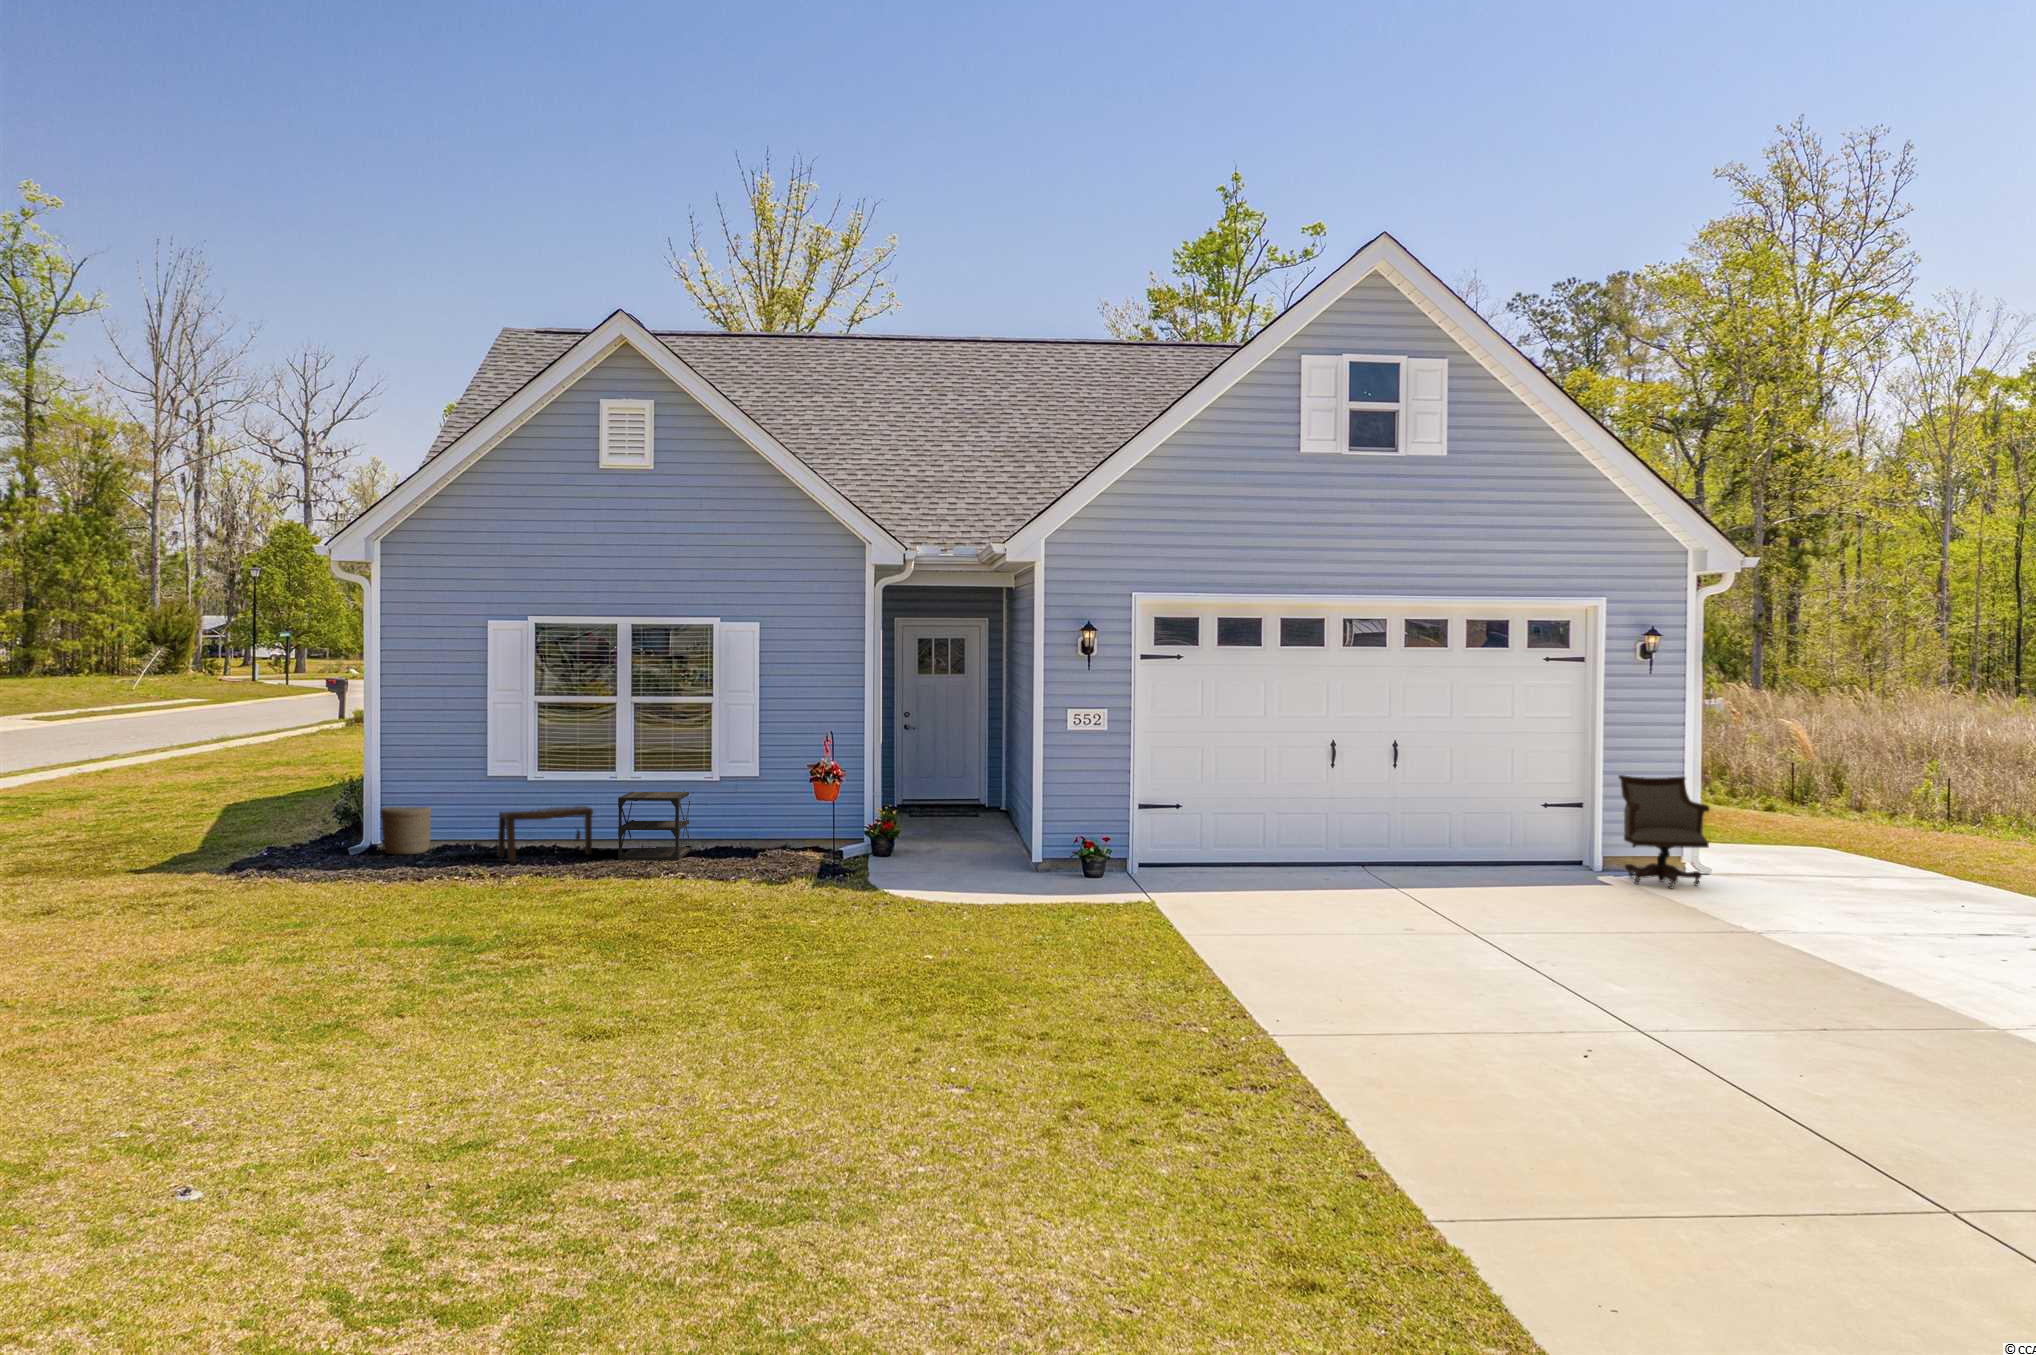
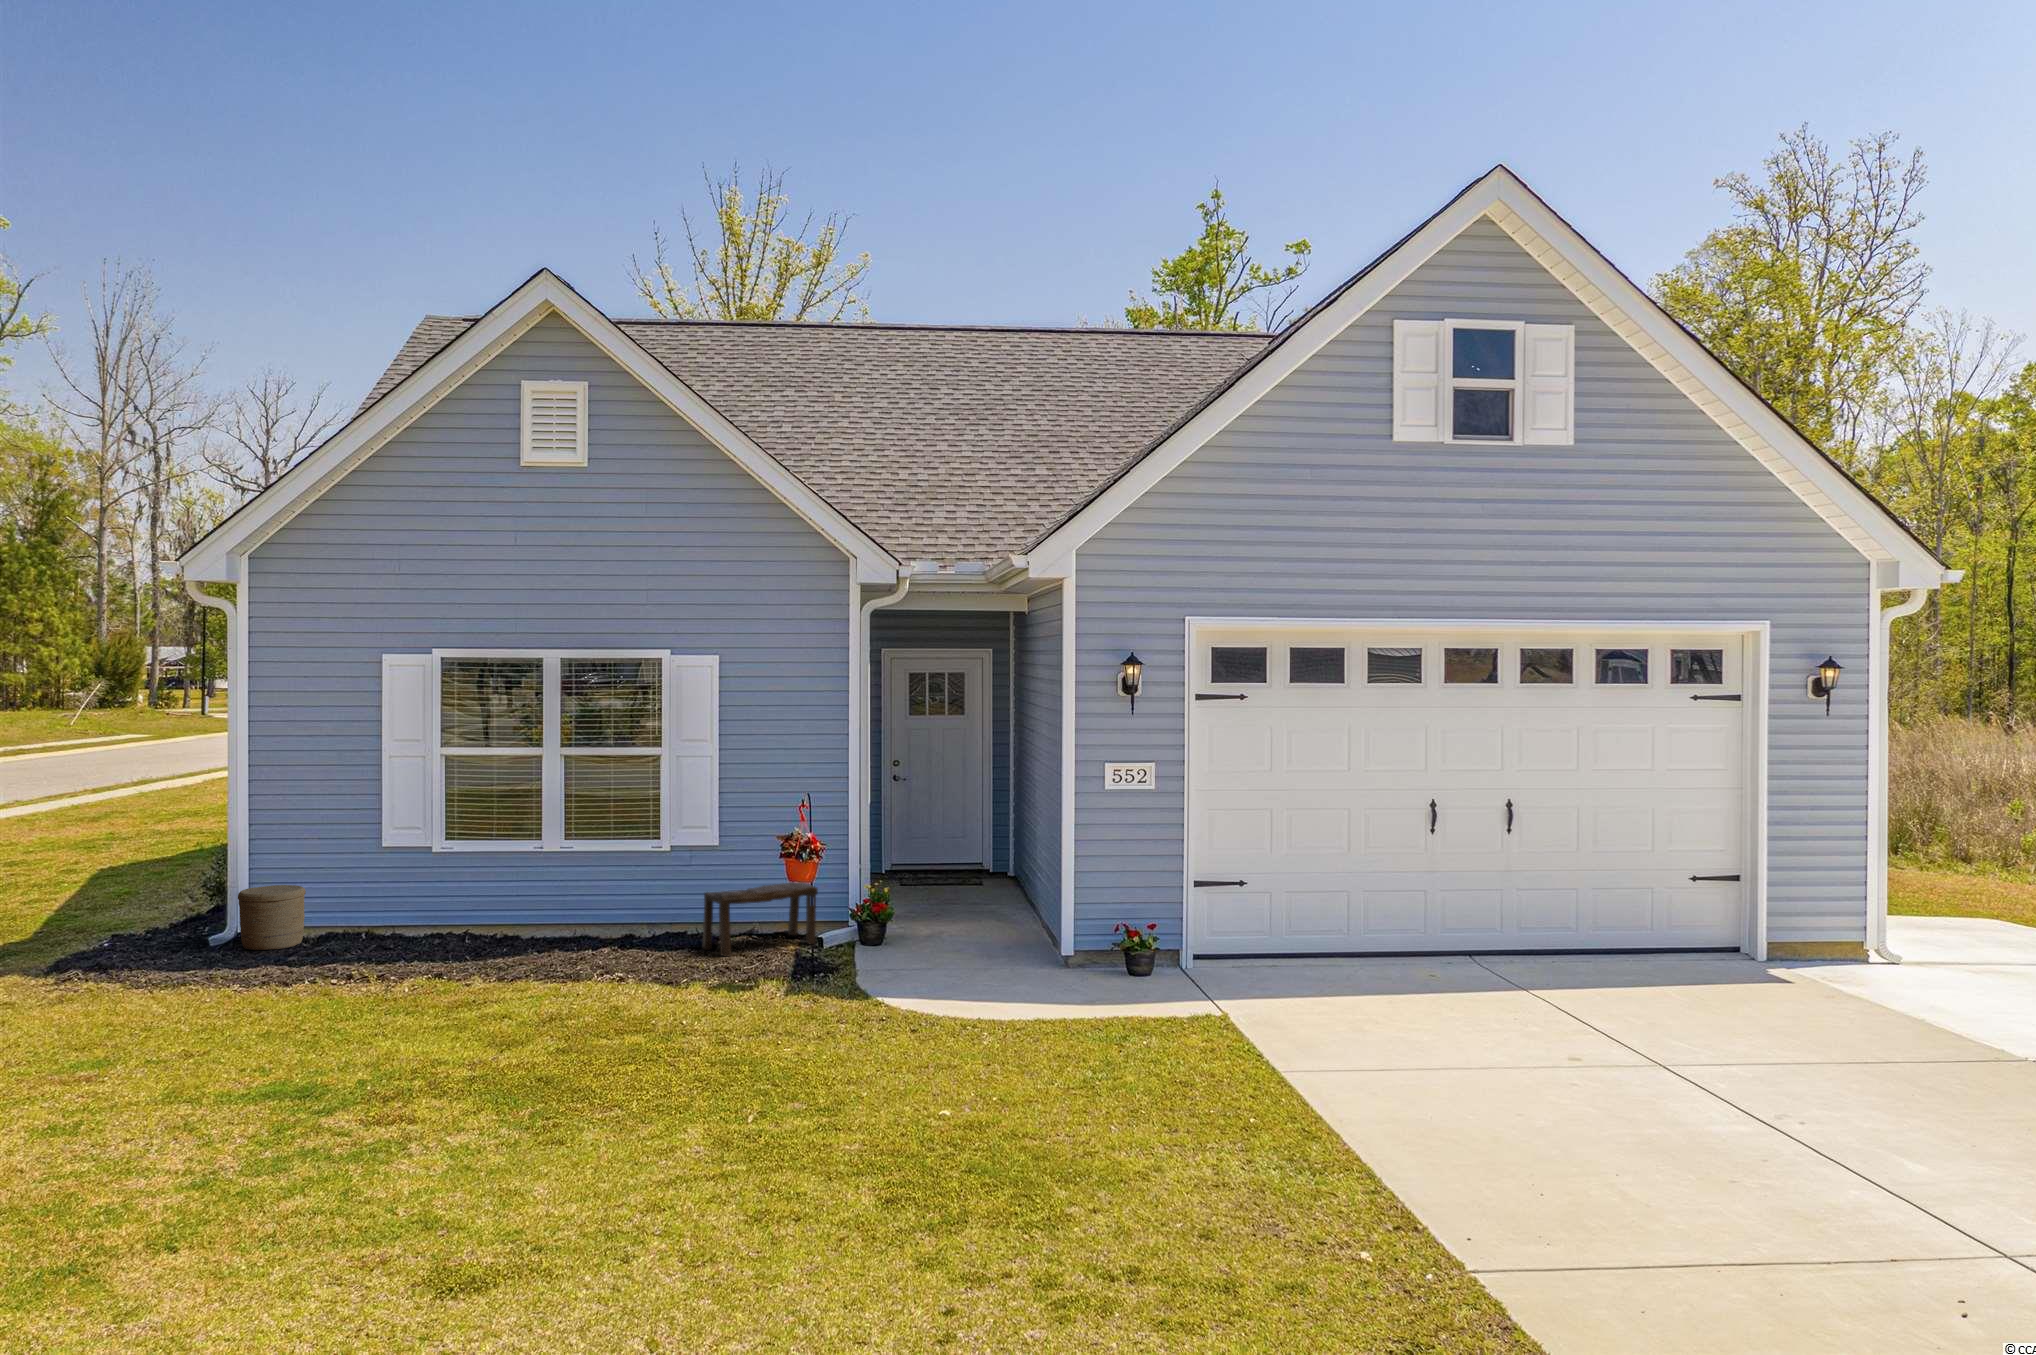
chair: present [1619,775,1709,888] -> none [1782,837,1909,981]
side table: present [618,790,692,860] -> none [541,863,637,954]
bench: present [498,806,593,862] -> present [703,882,818,956]

